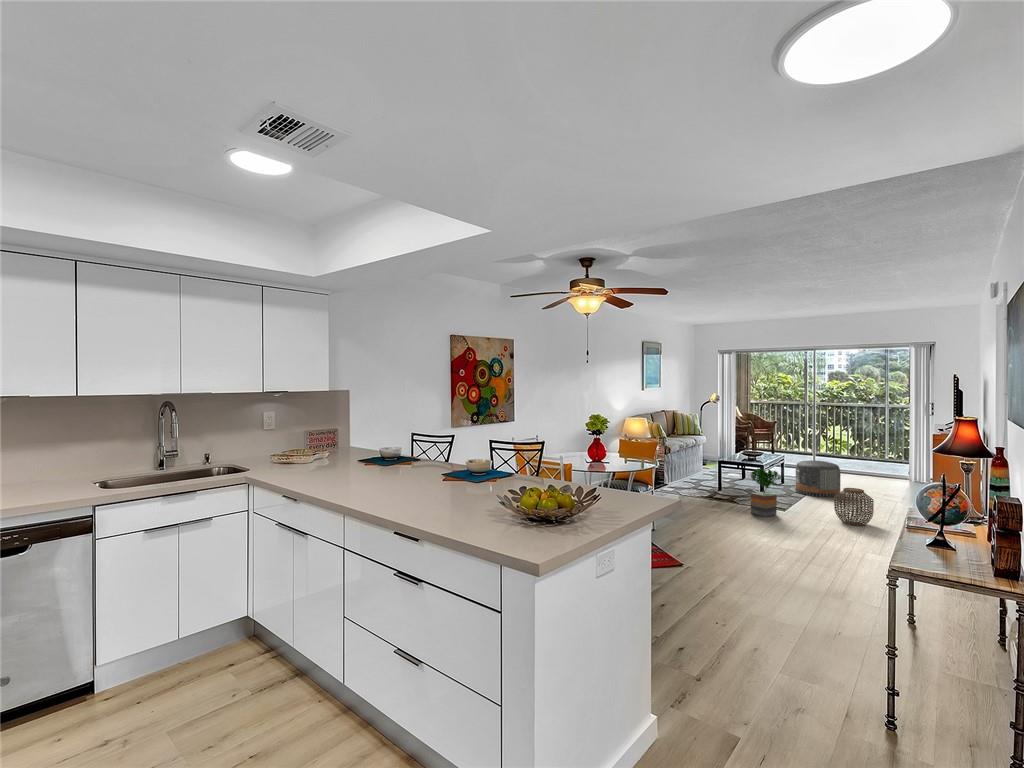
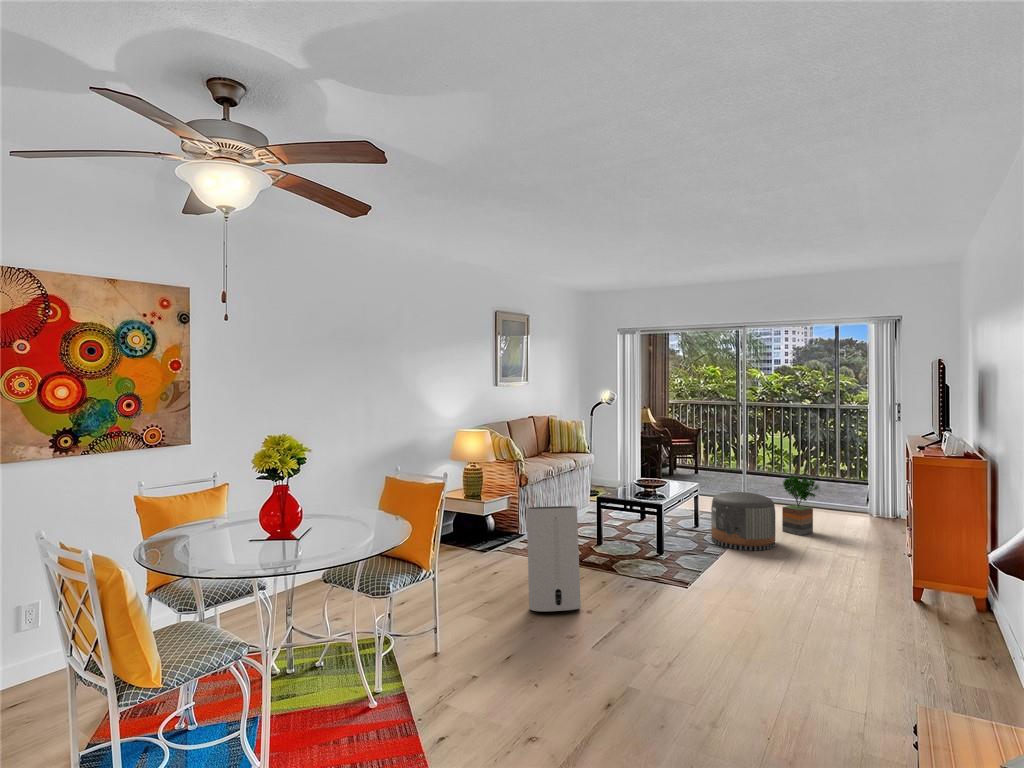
air purifier: none [692,460,725,517] -> present [527,506,581,611]
potted tree: present [751,469,782,517] -> present [782,477,819,536]
woven basket: present [834,488,874,526] -> none [761,550,824,619]

